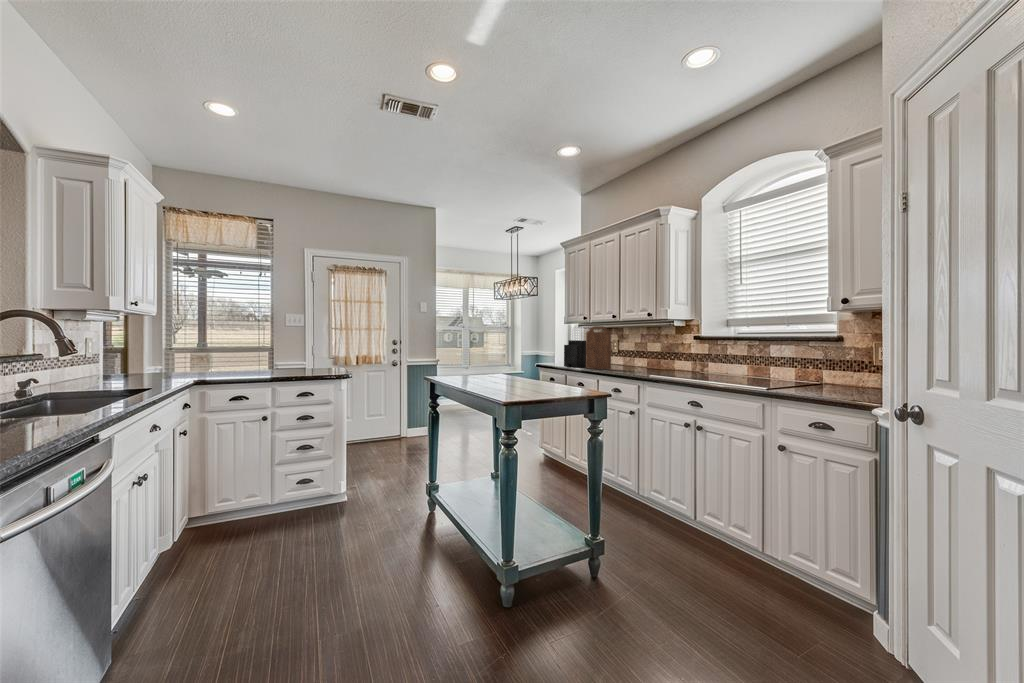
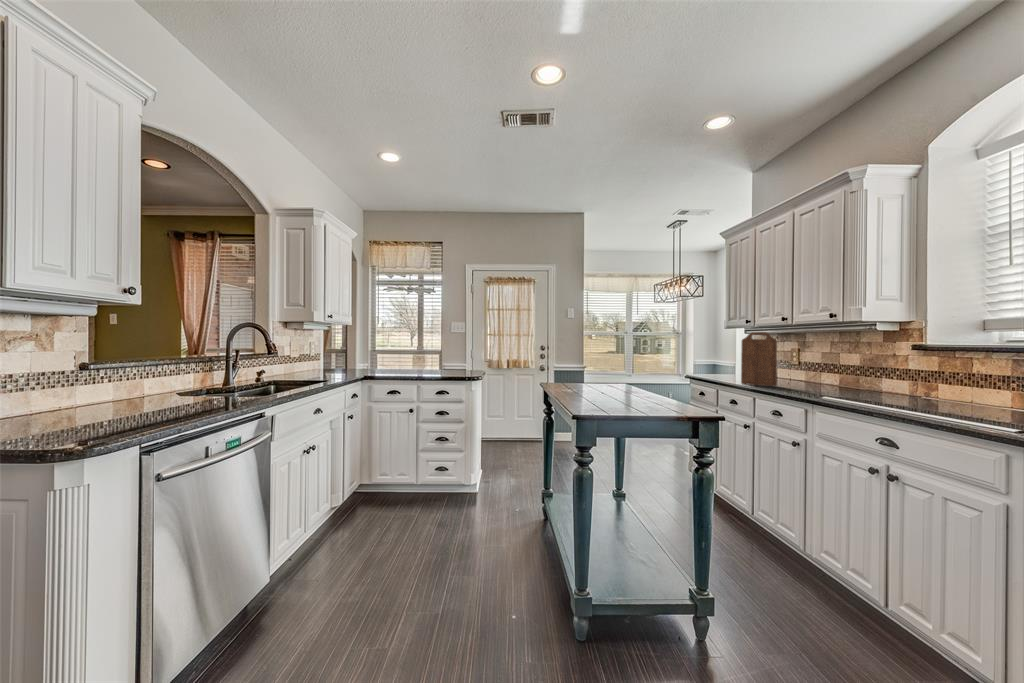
knife block: present [564,327,586,368] -> none [716,333,745,382]

